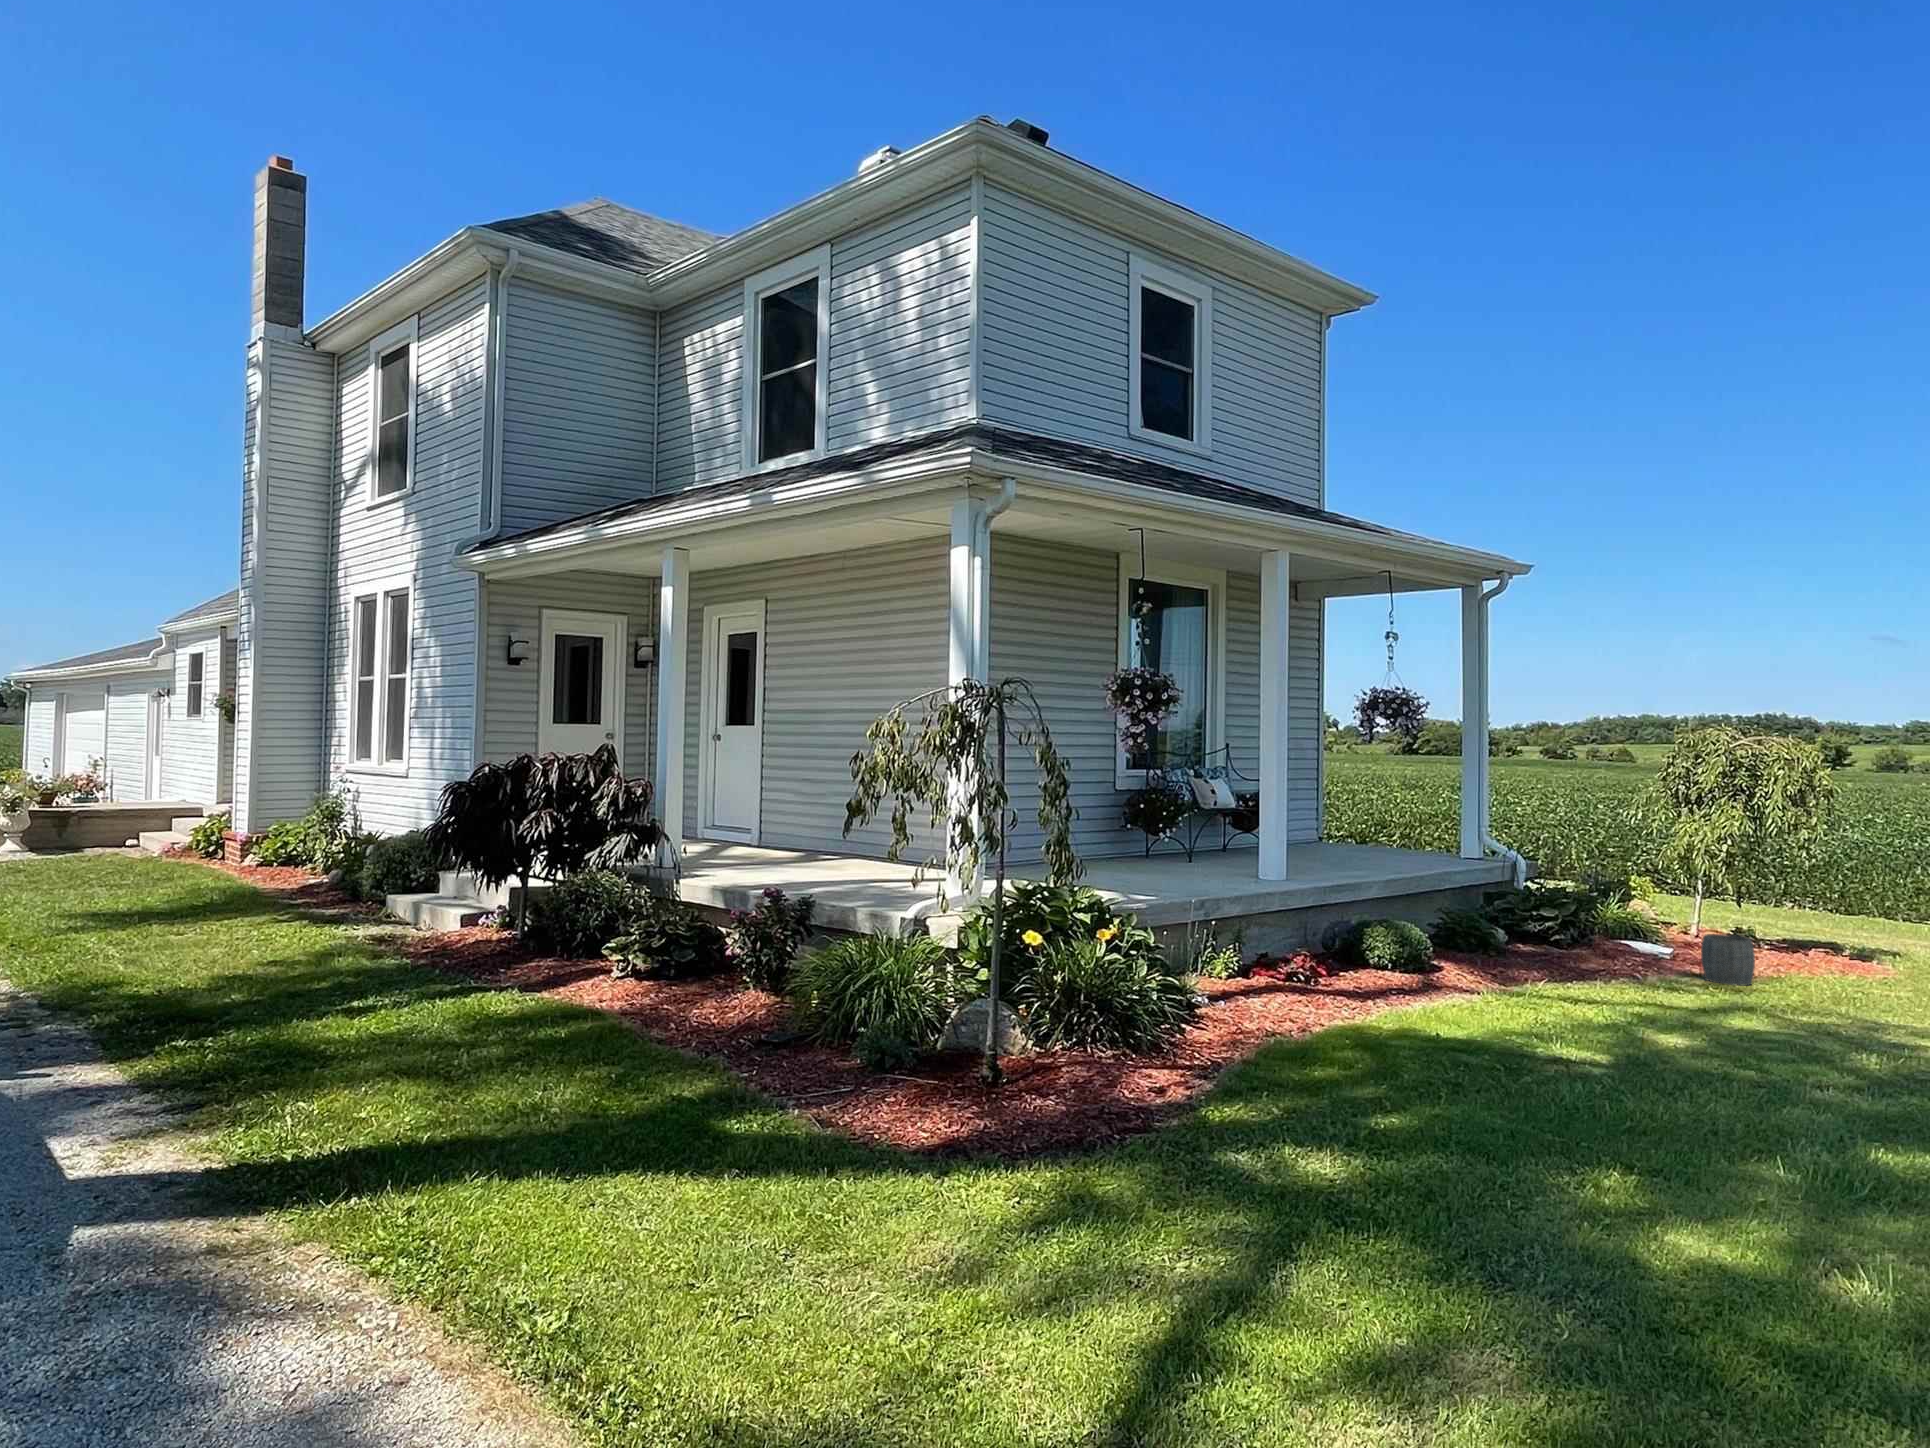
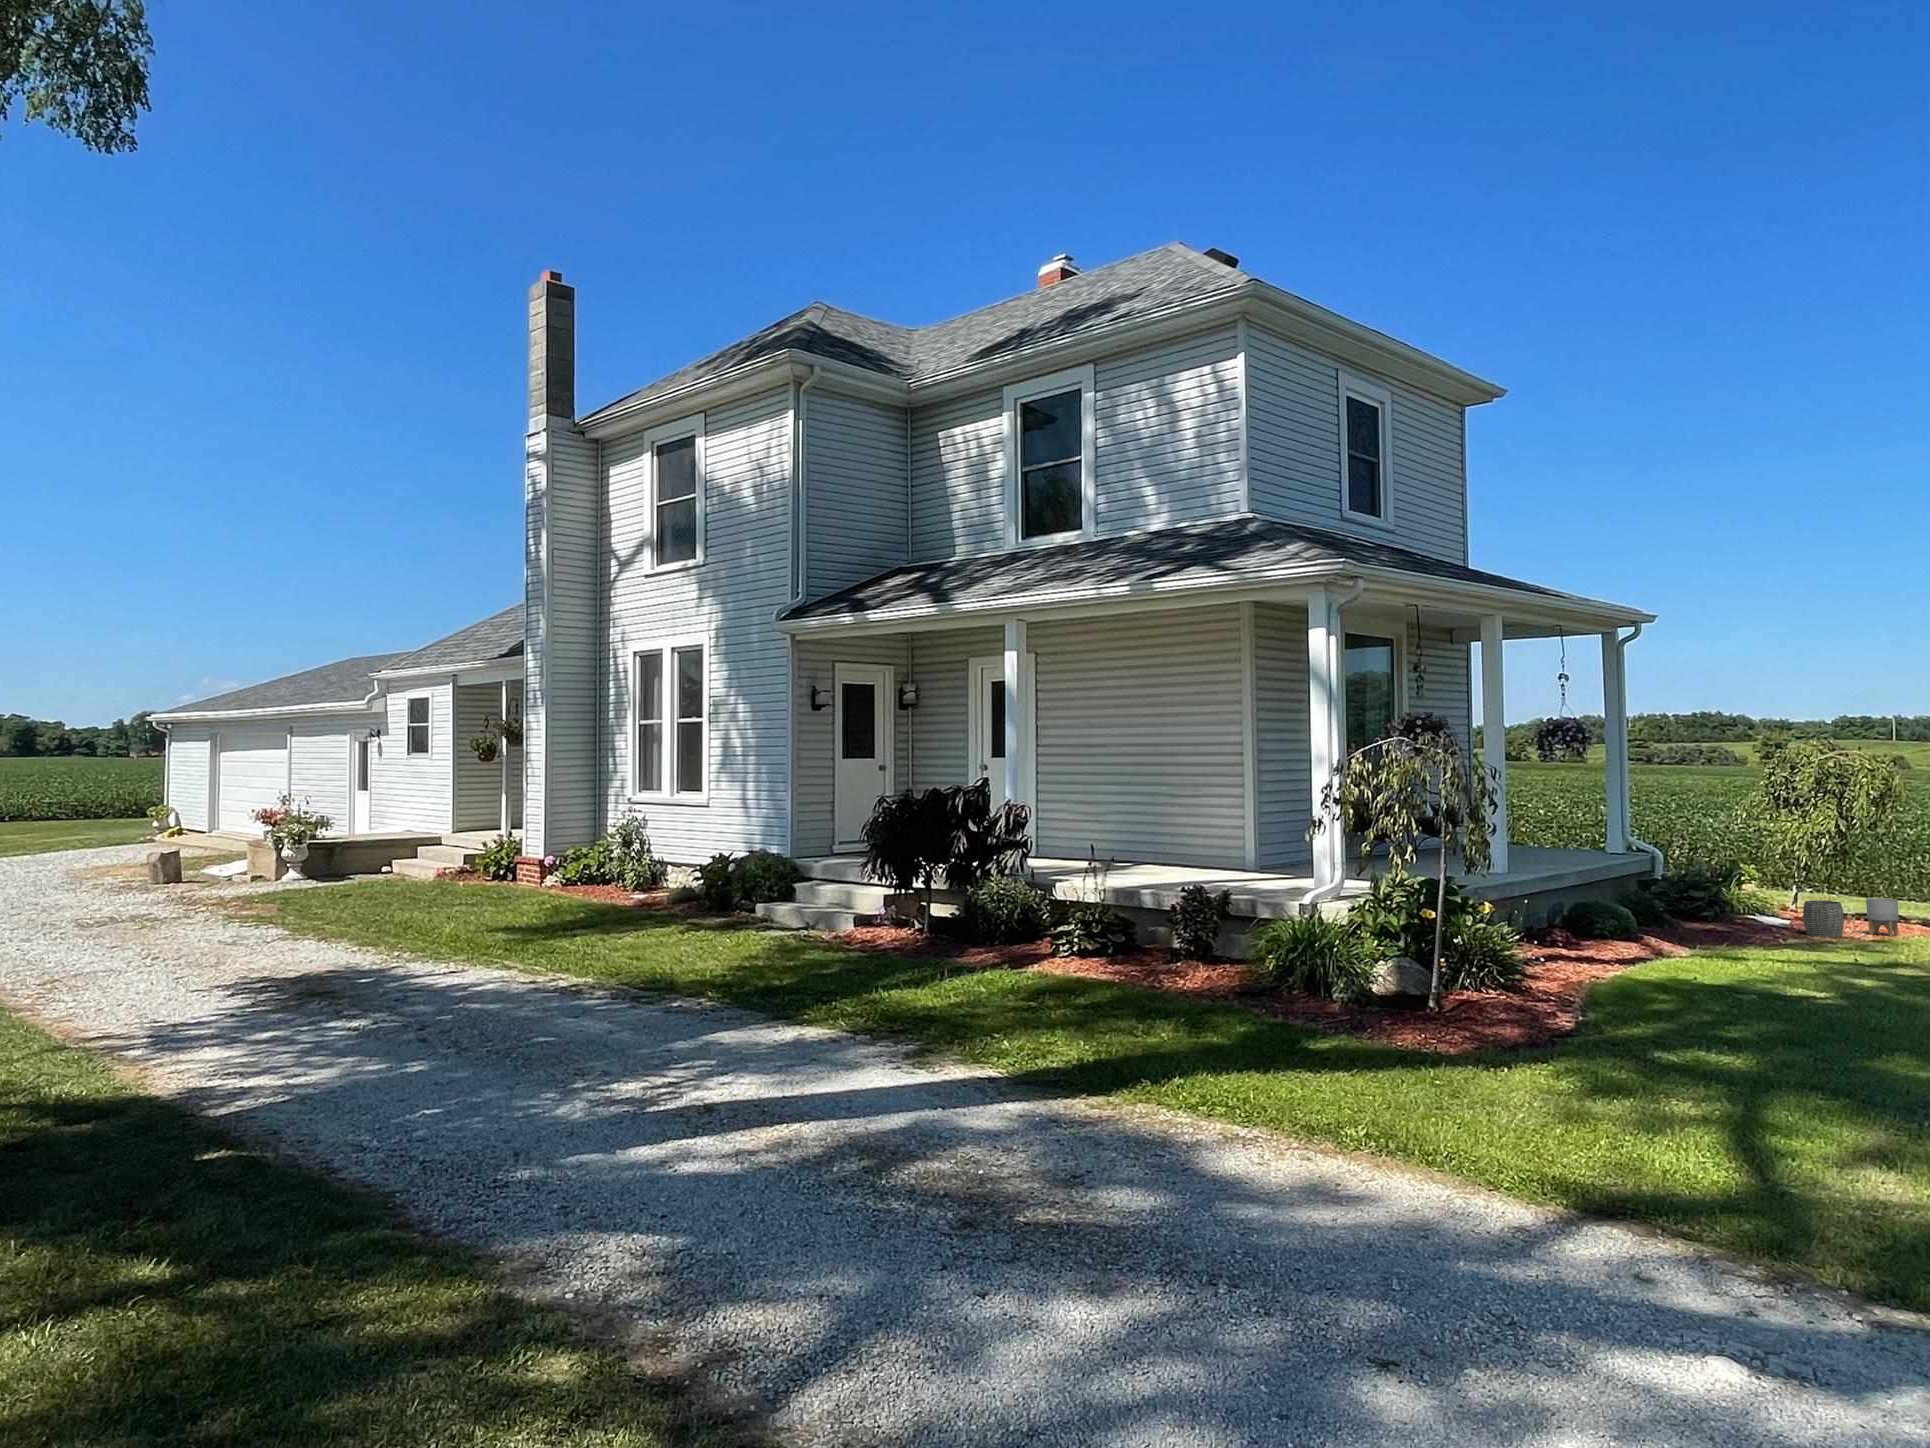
planter: none [1785,932,1828,985] -> present [1866,898,1899,937]

